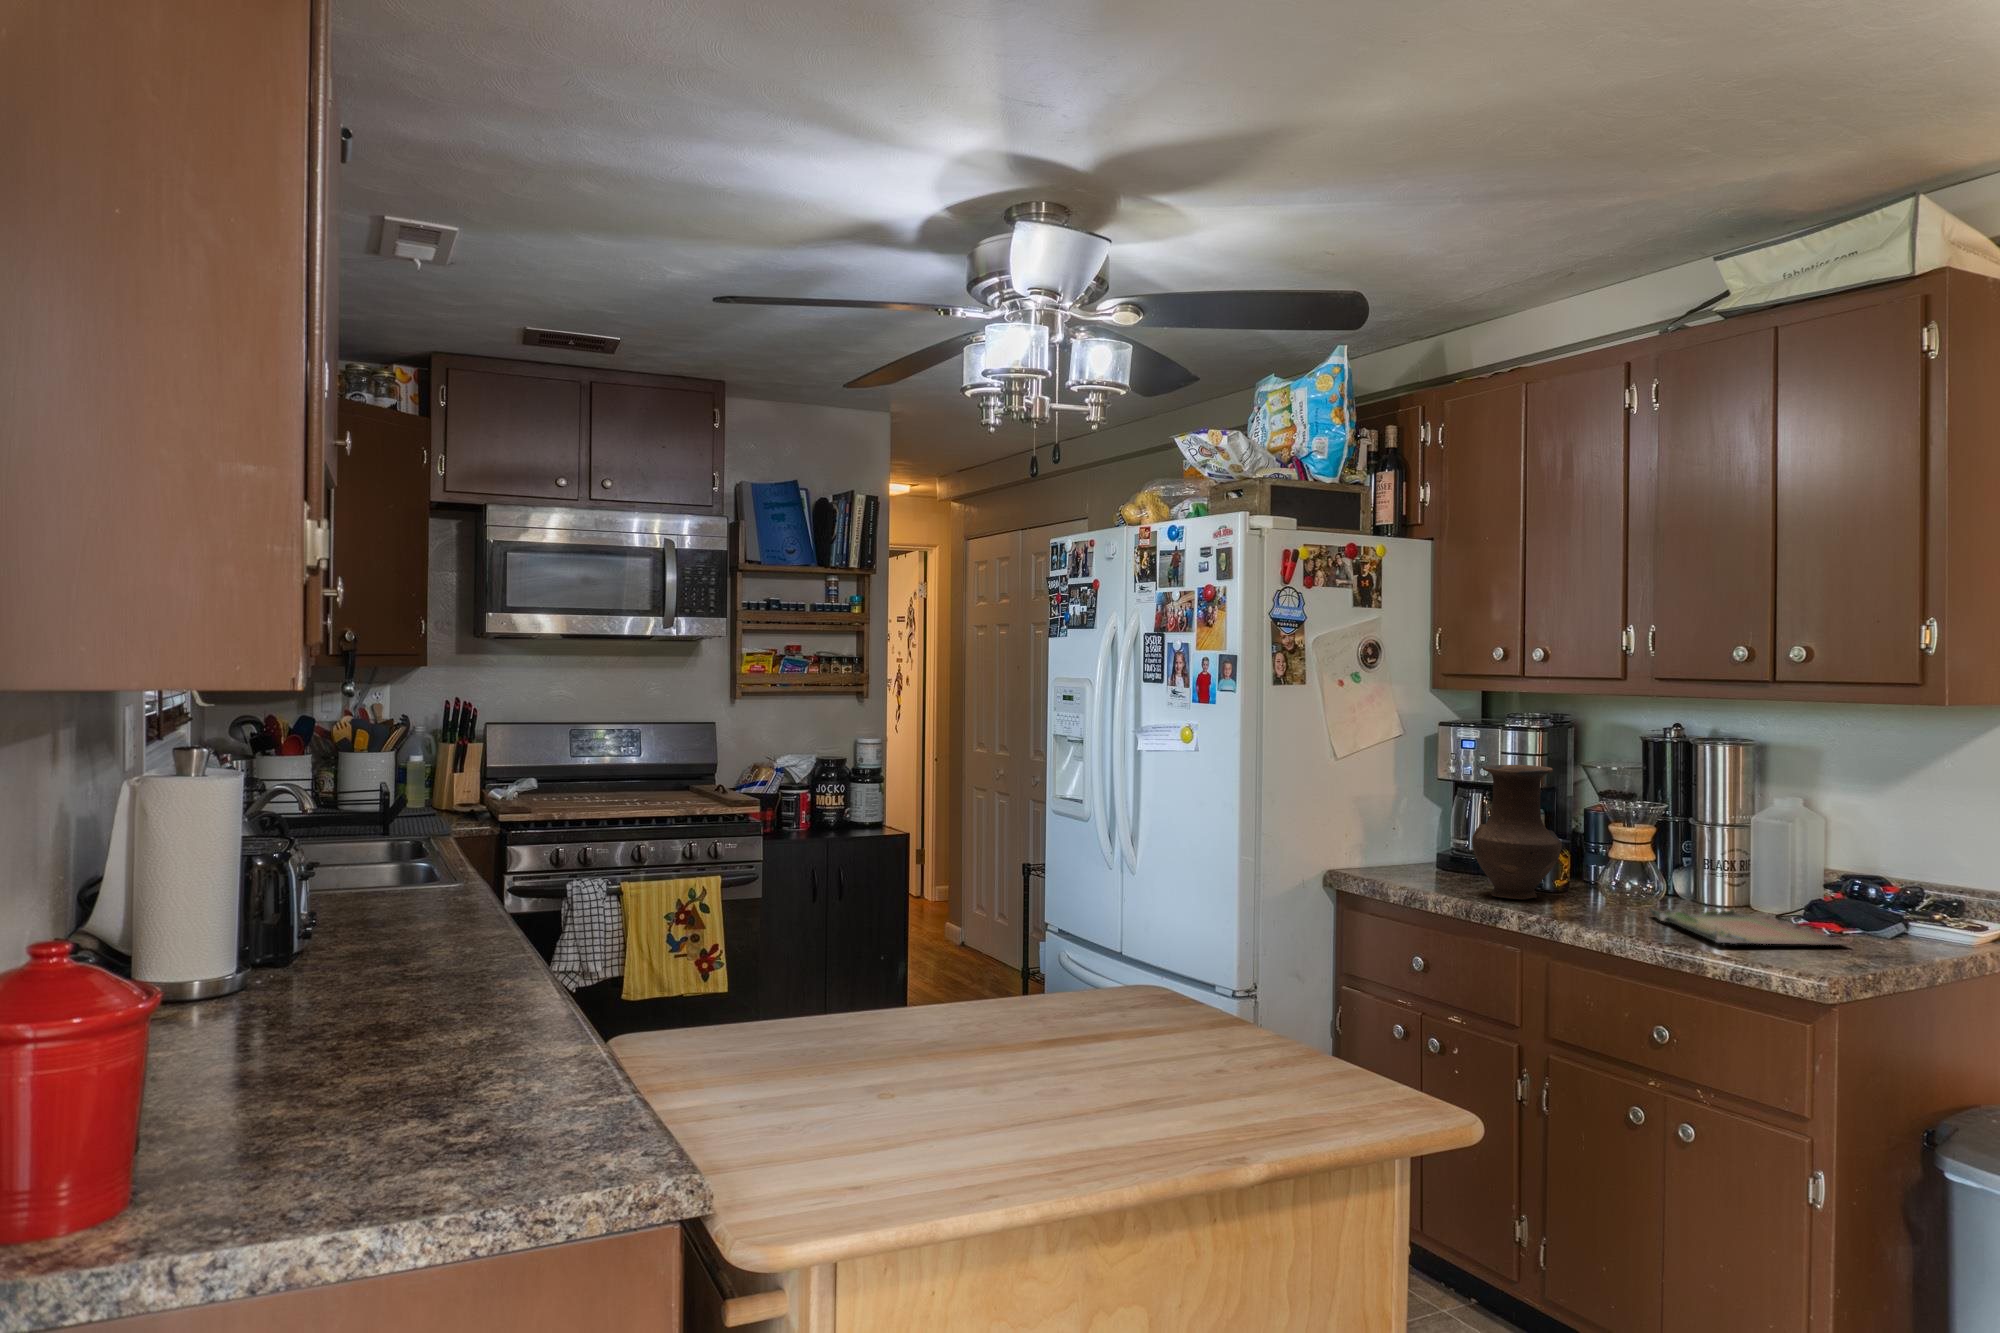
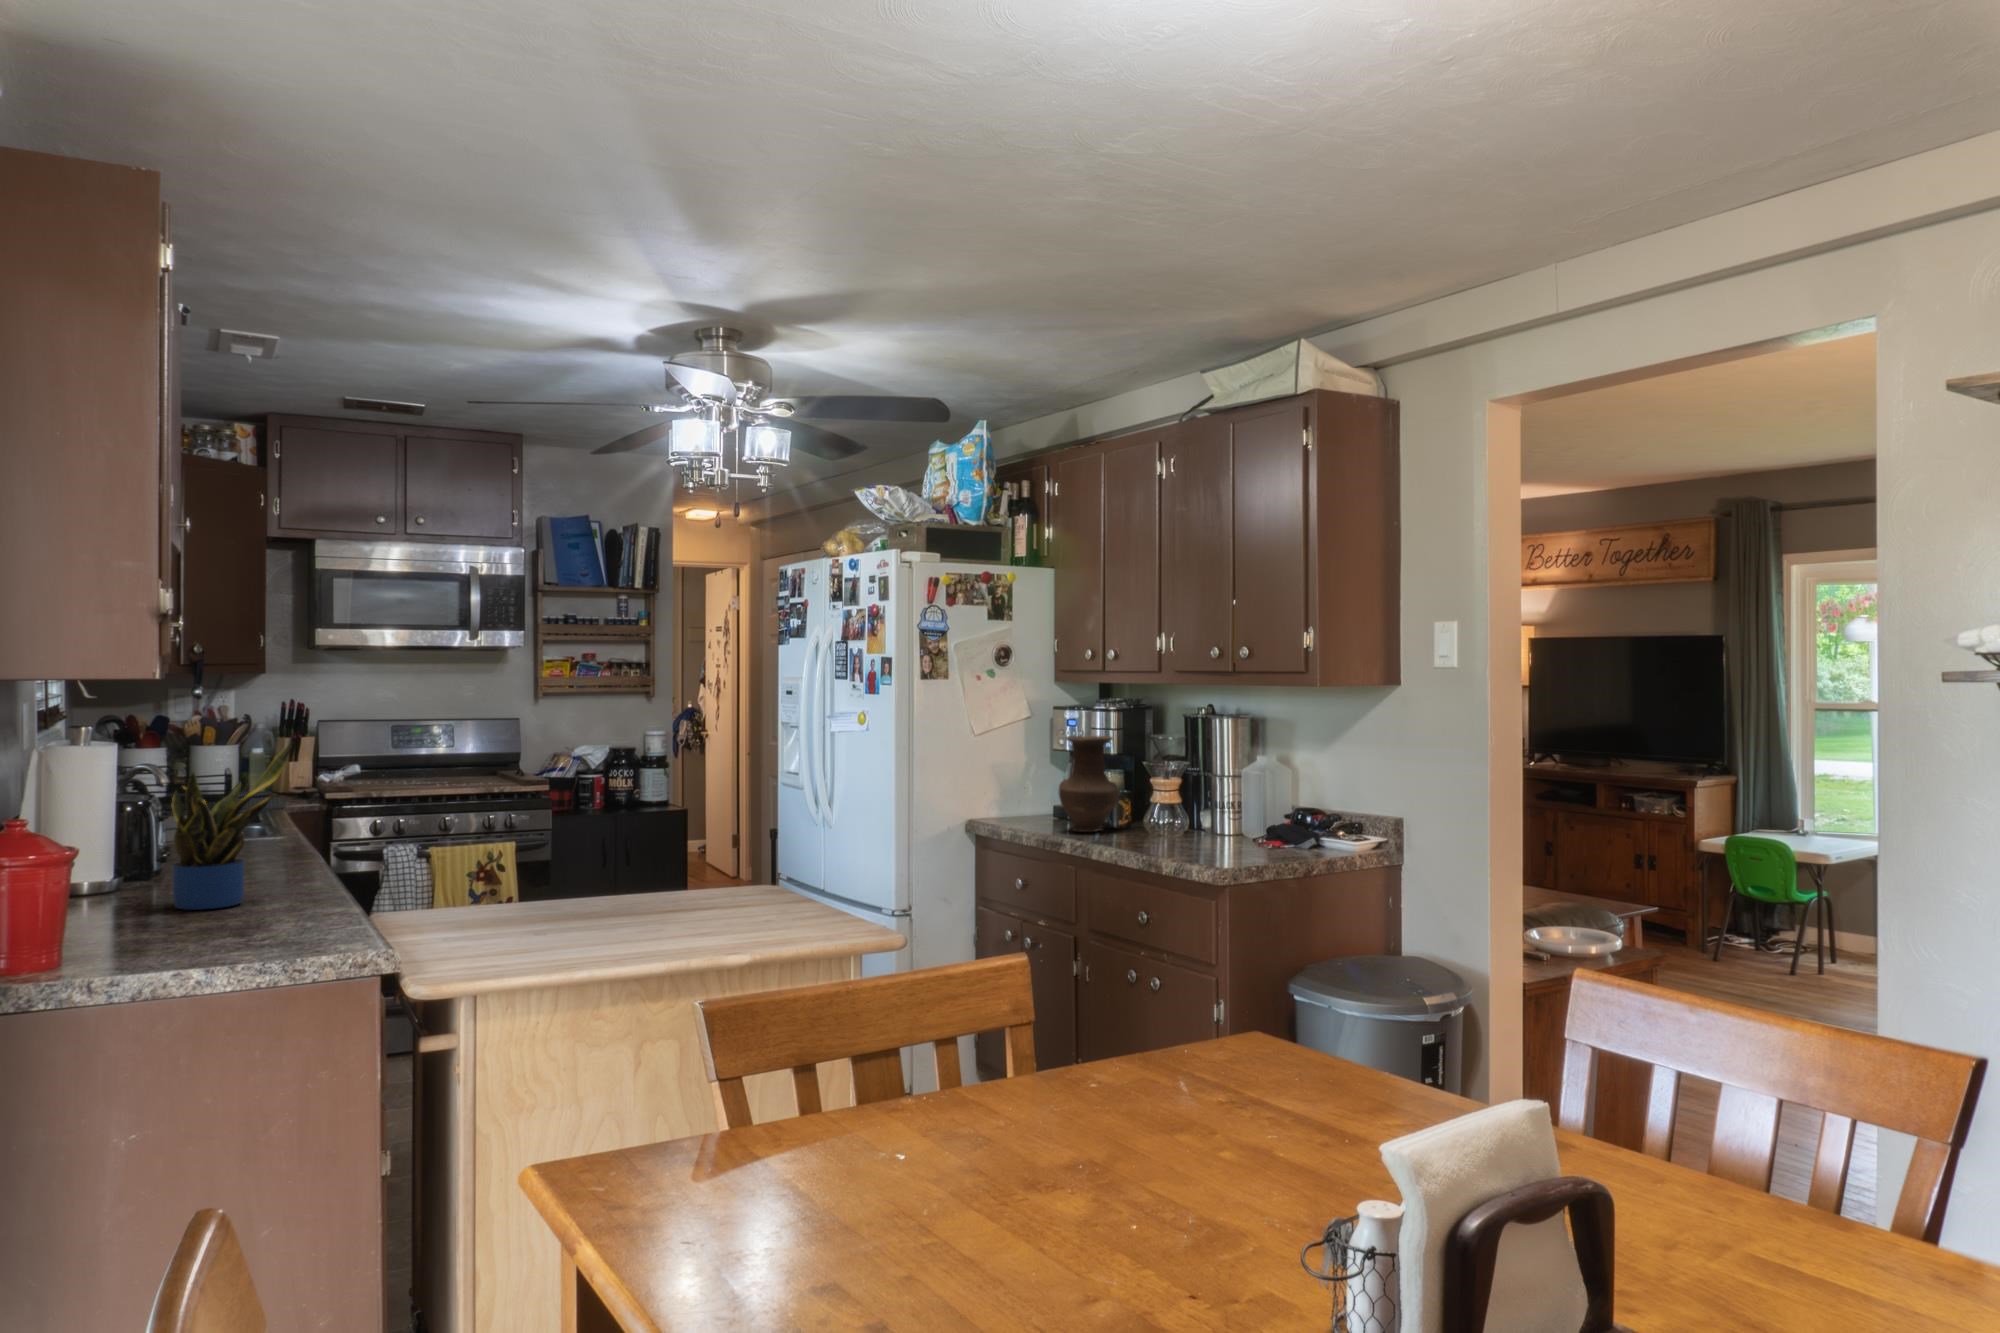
potted plant: none [323,775,508,1049] -> present [172,743,292,910]
tray: present [1649,903,1847,945] -> none [1163,826,1269,853]

